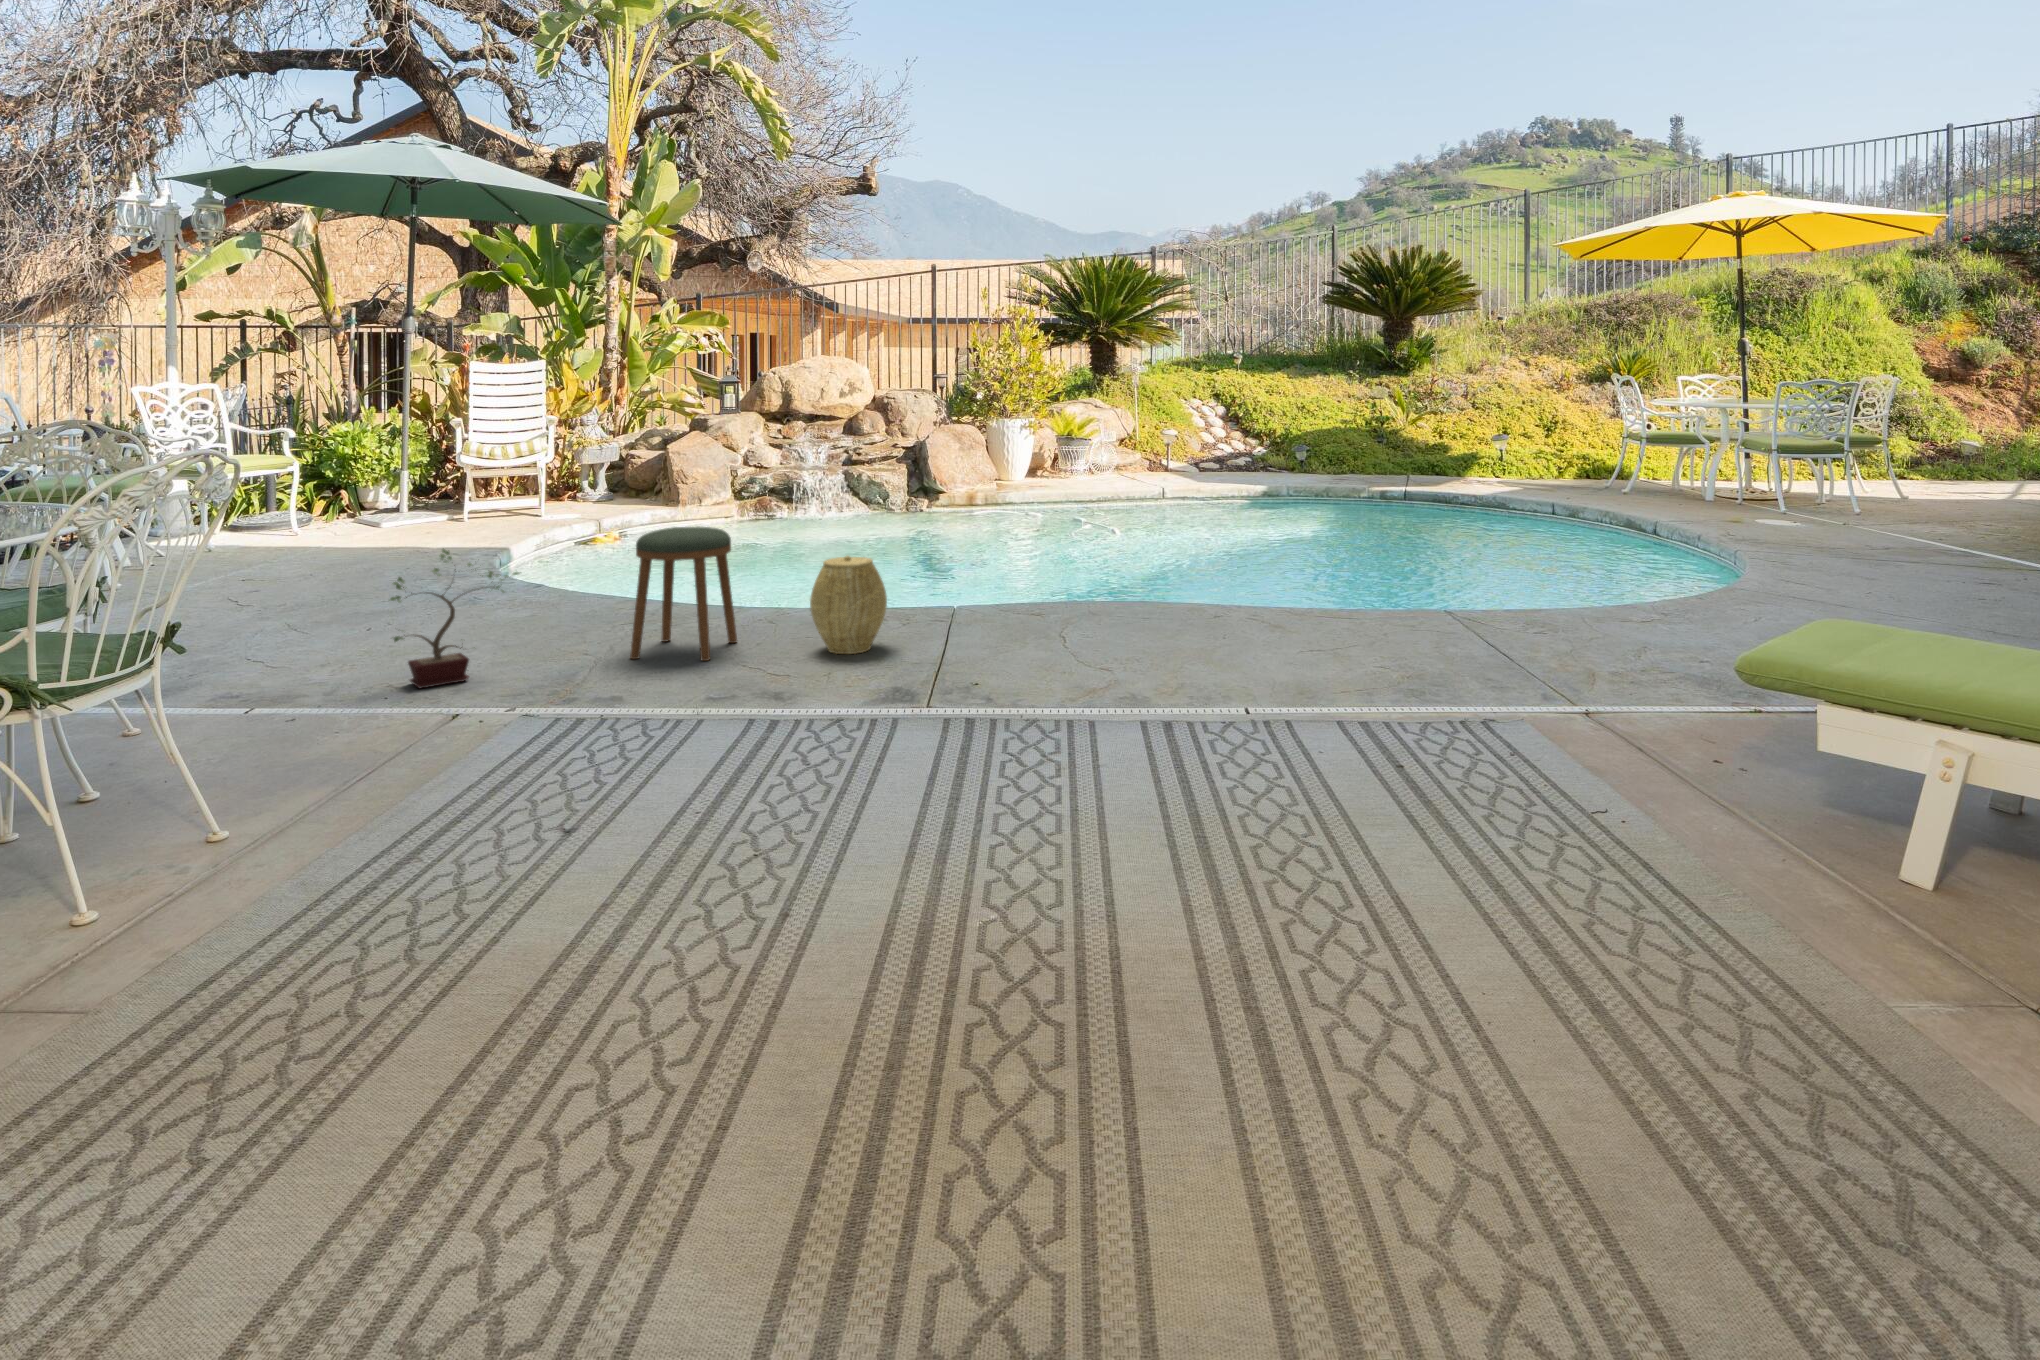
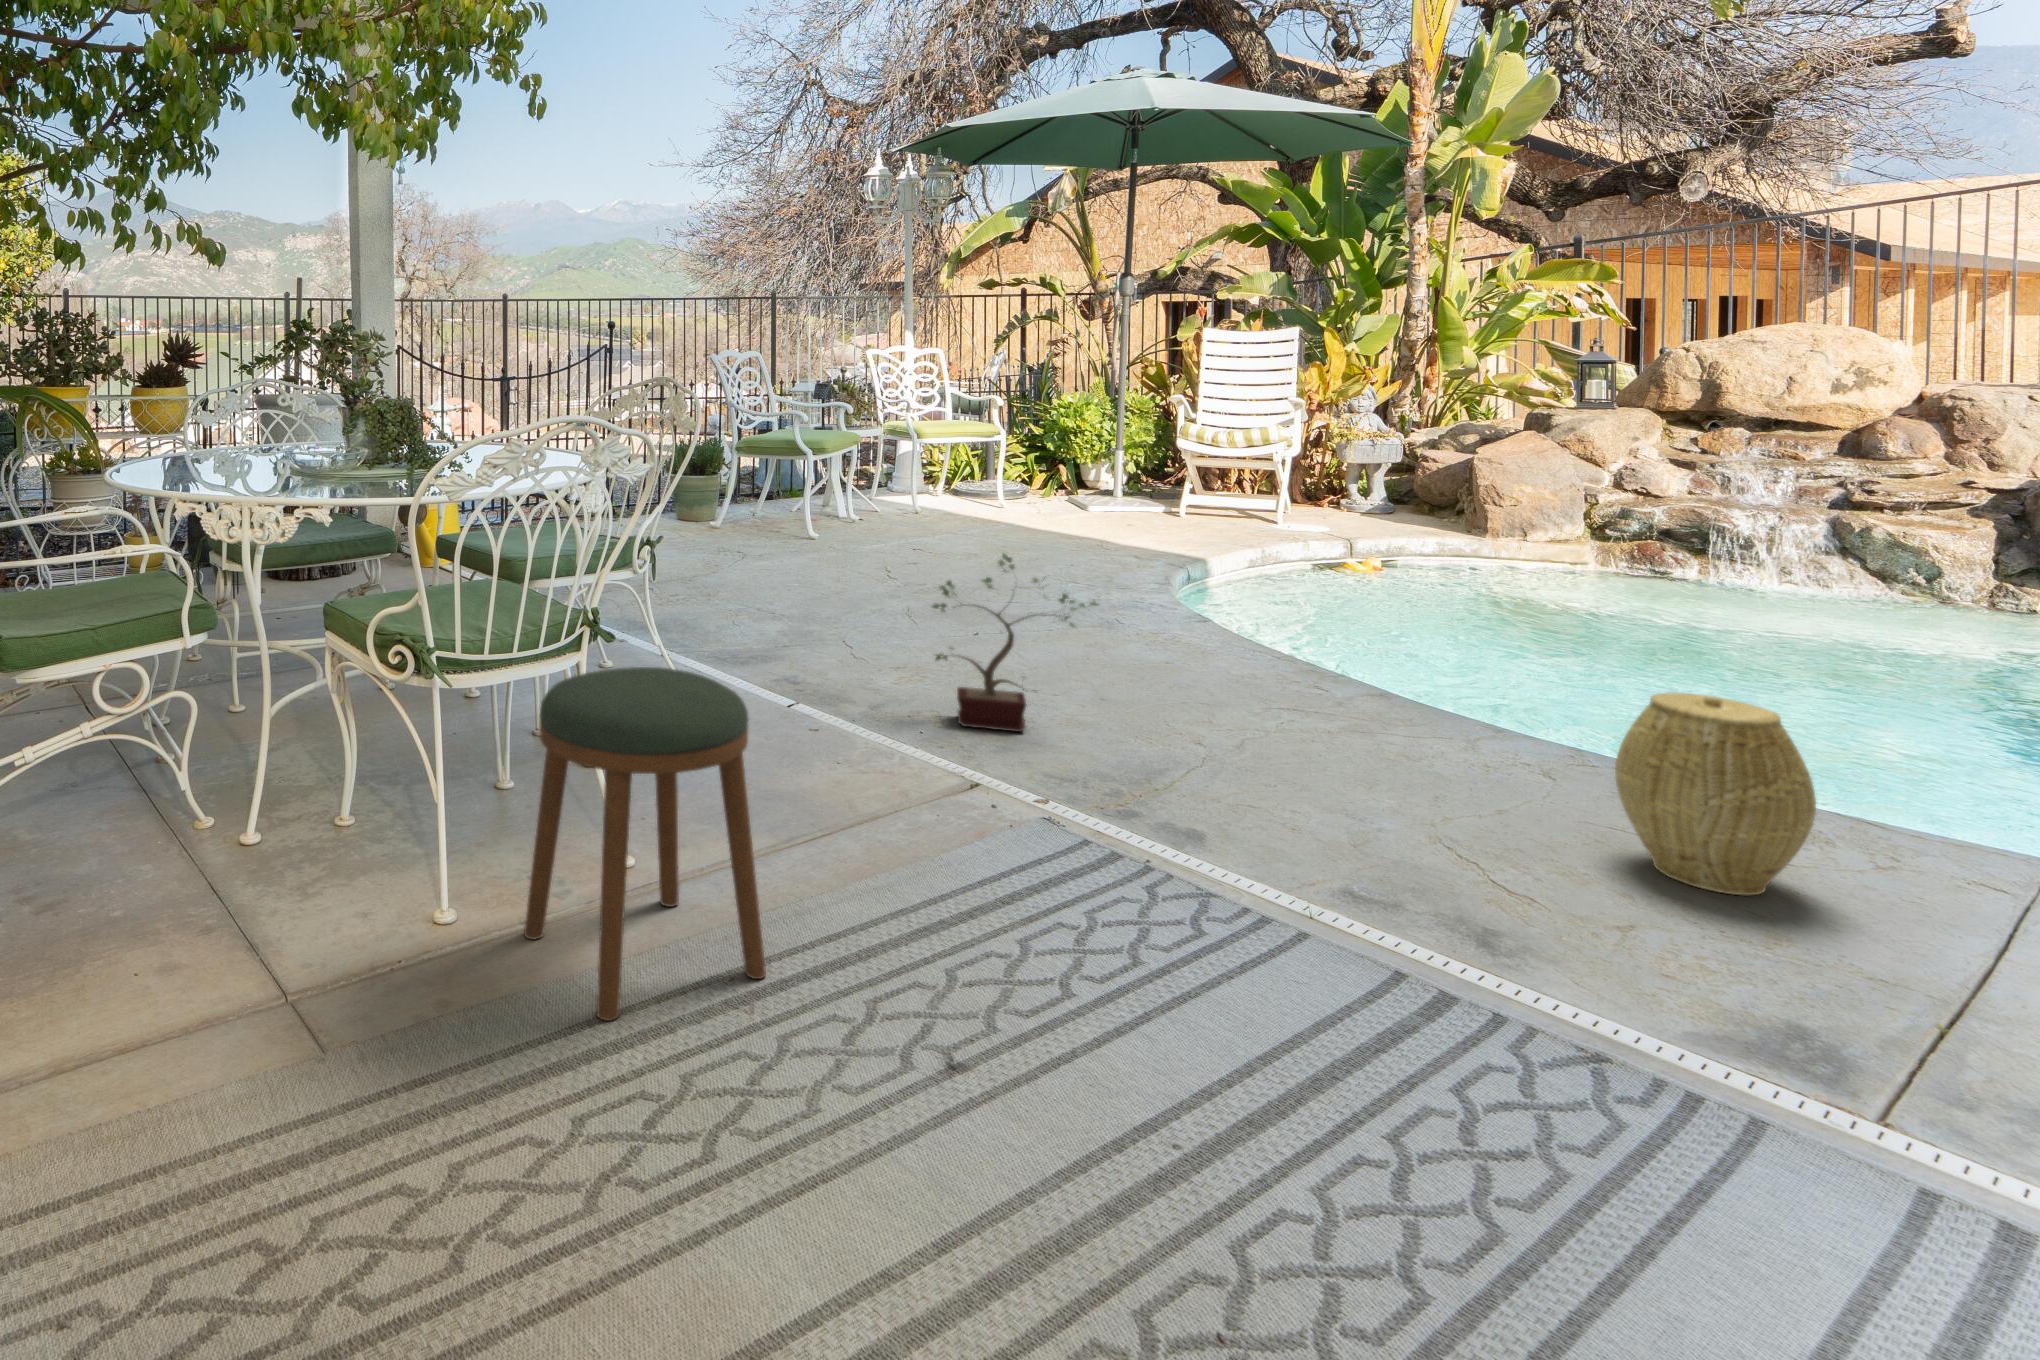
stool: present [630,527,737,661] -> present [524,667,766,1021]

